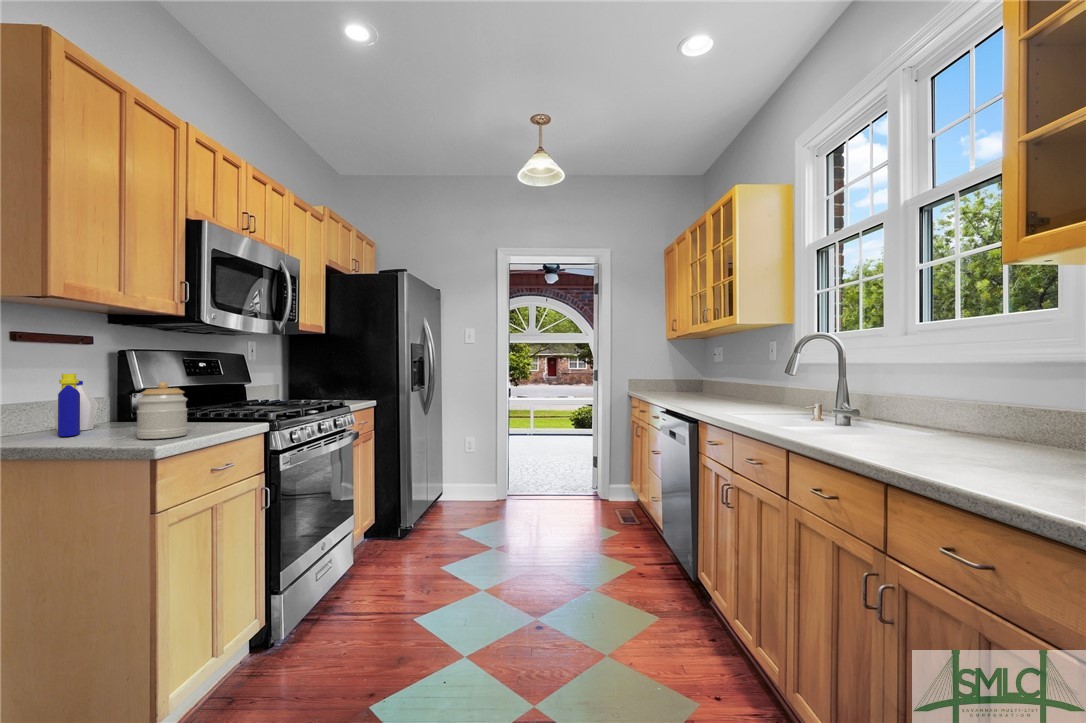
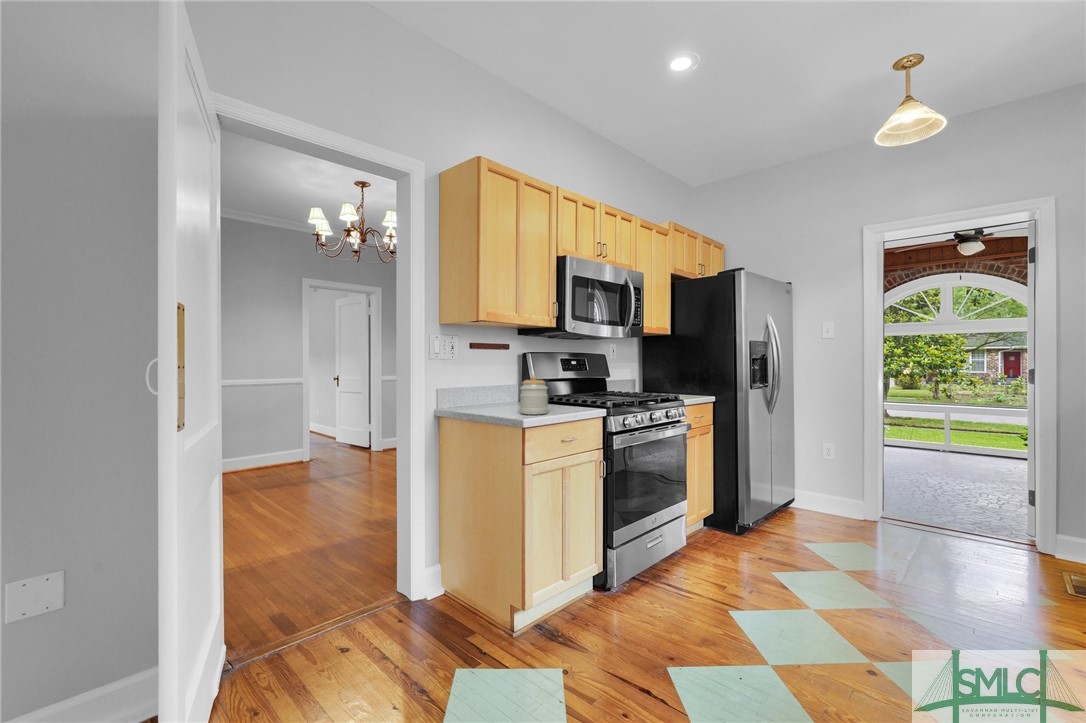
bottle: present [52,374,98,436] -> none [486,369,508,409]

